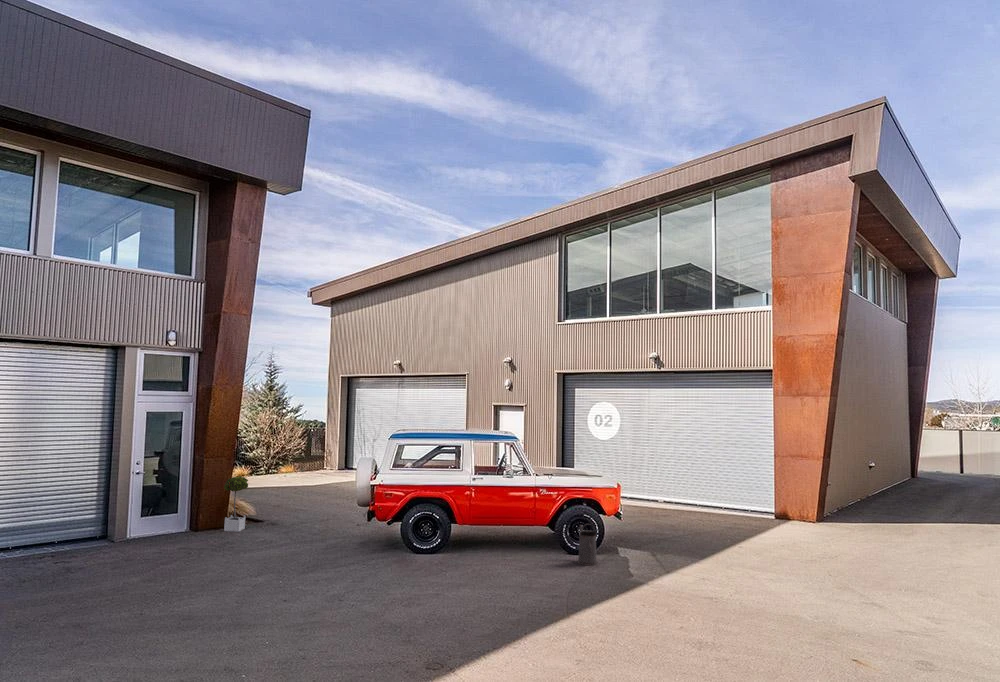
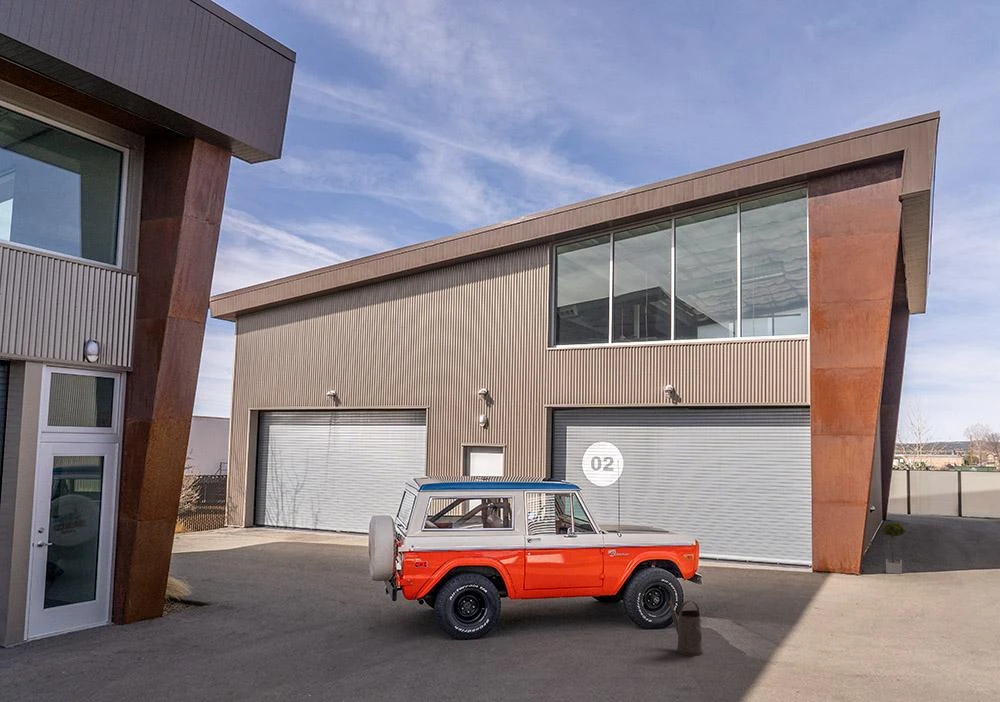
potted tree: present [224,476,248,531] -> present [882,522,905,574]

